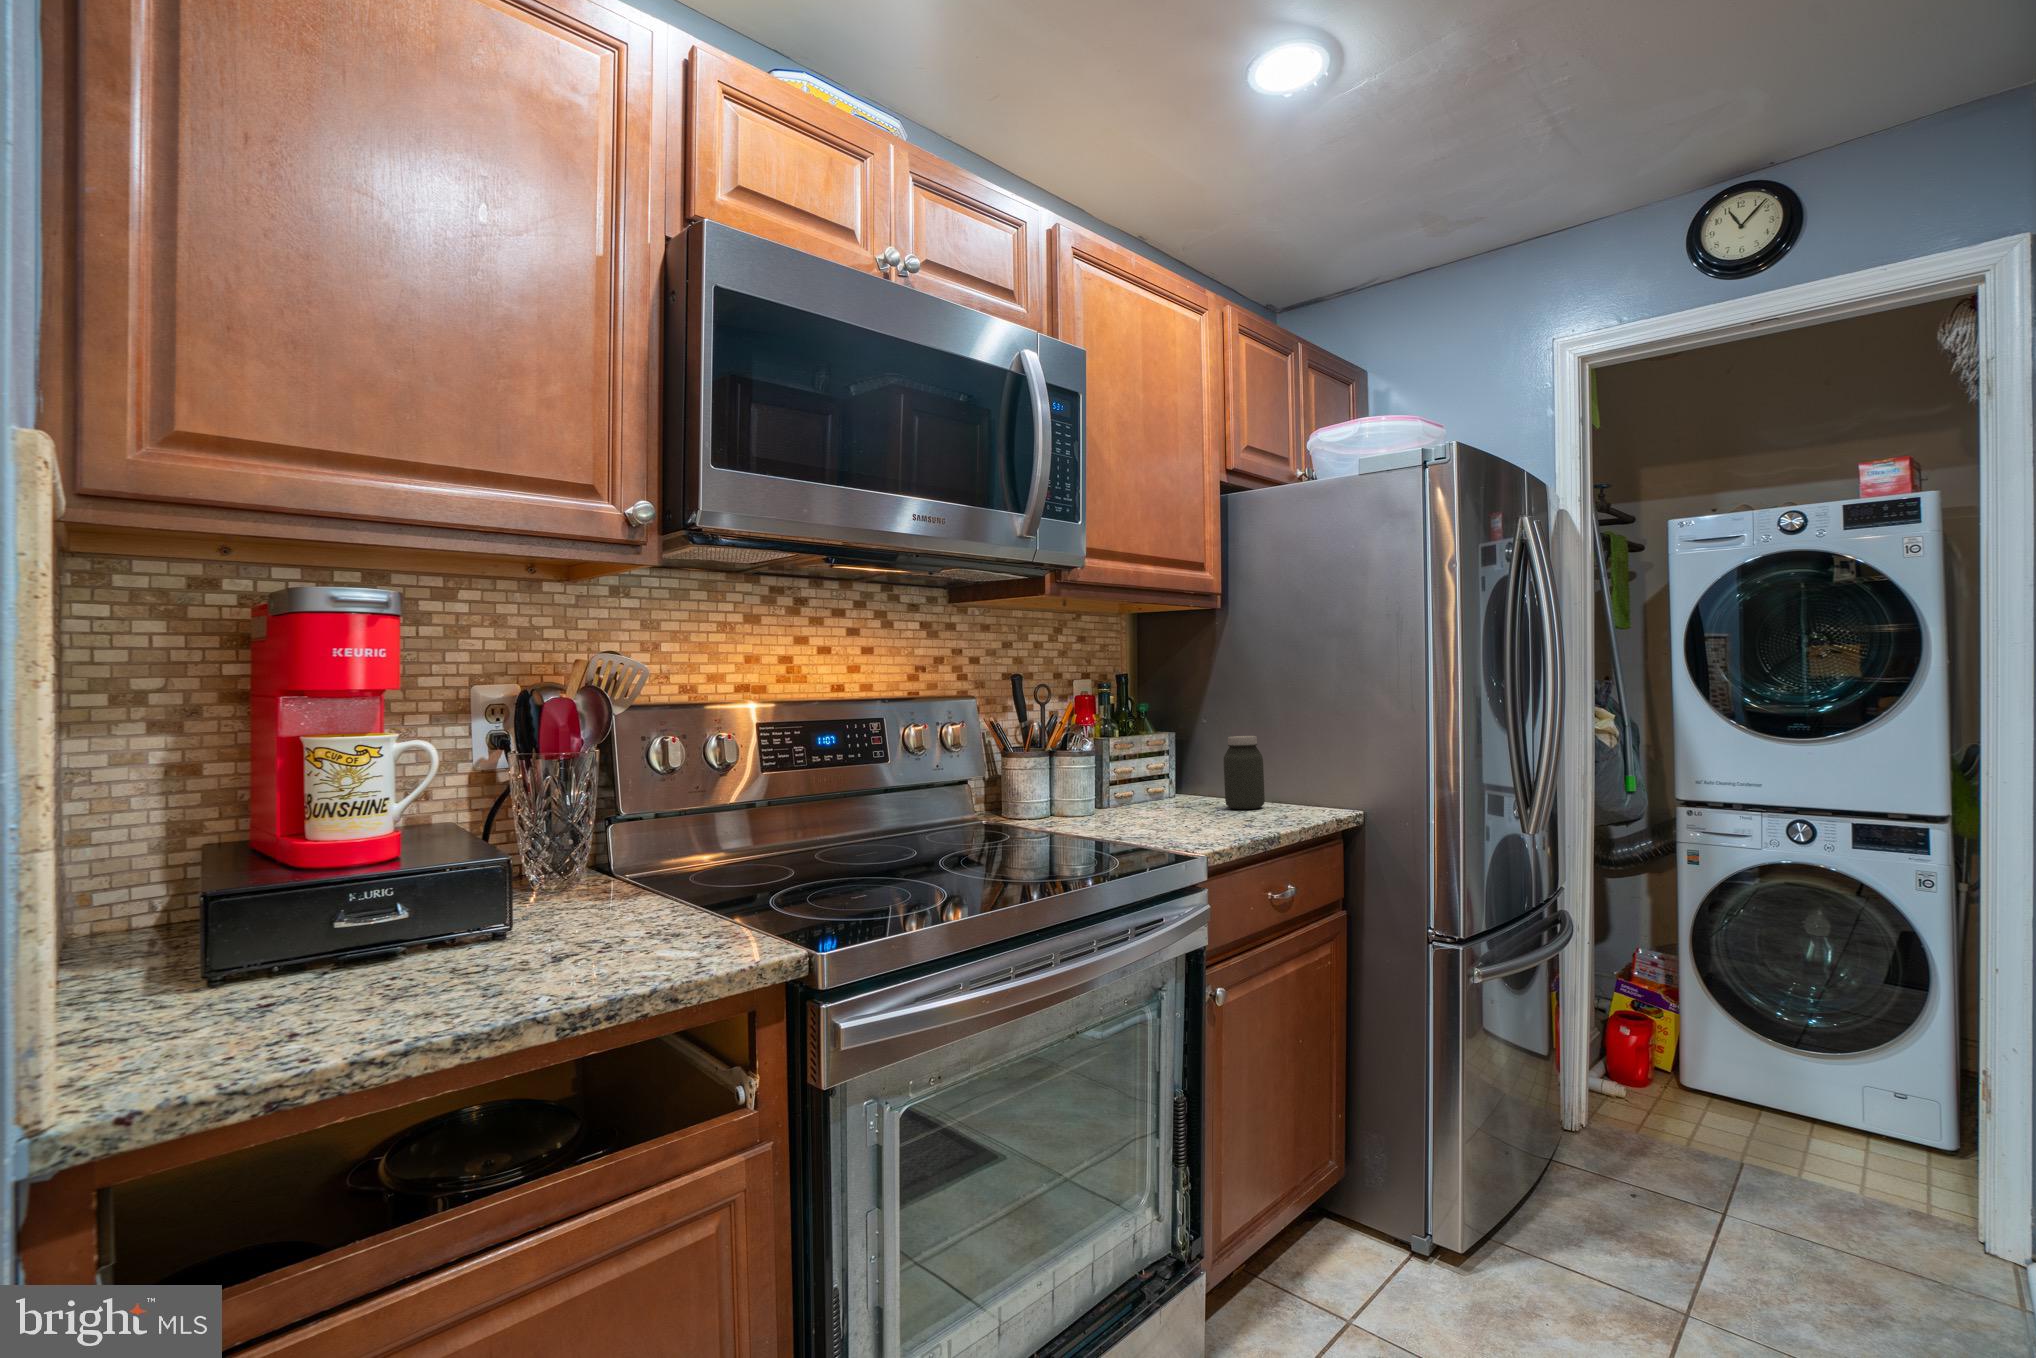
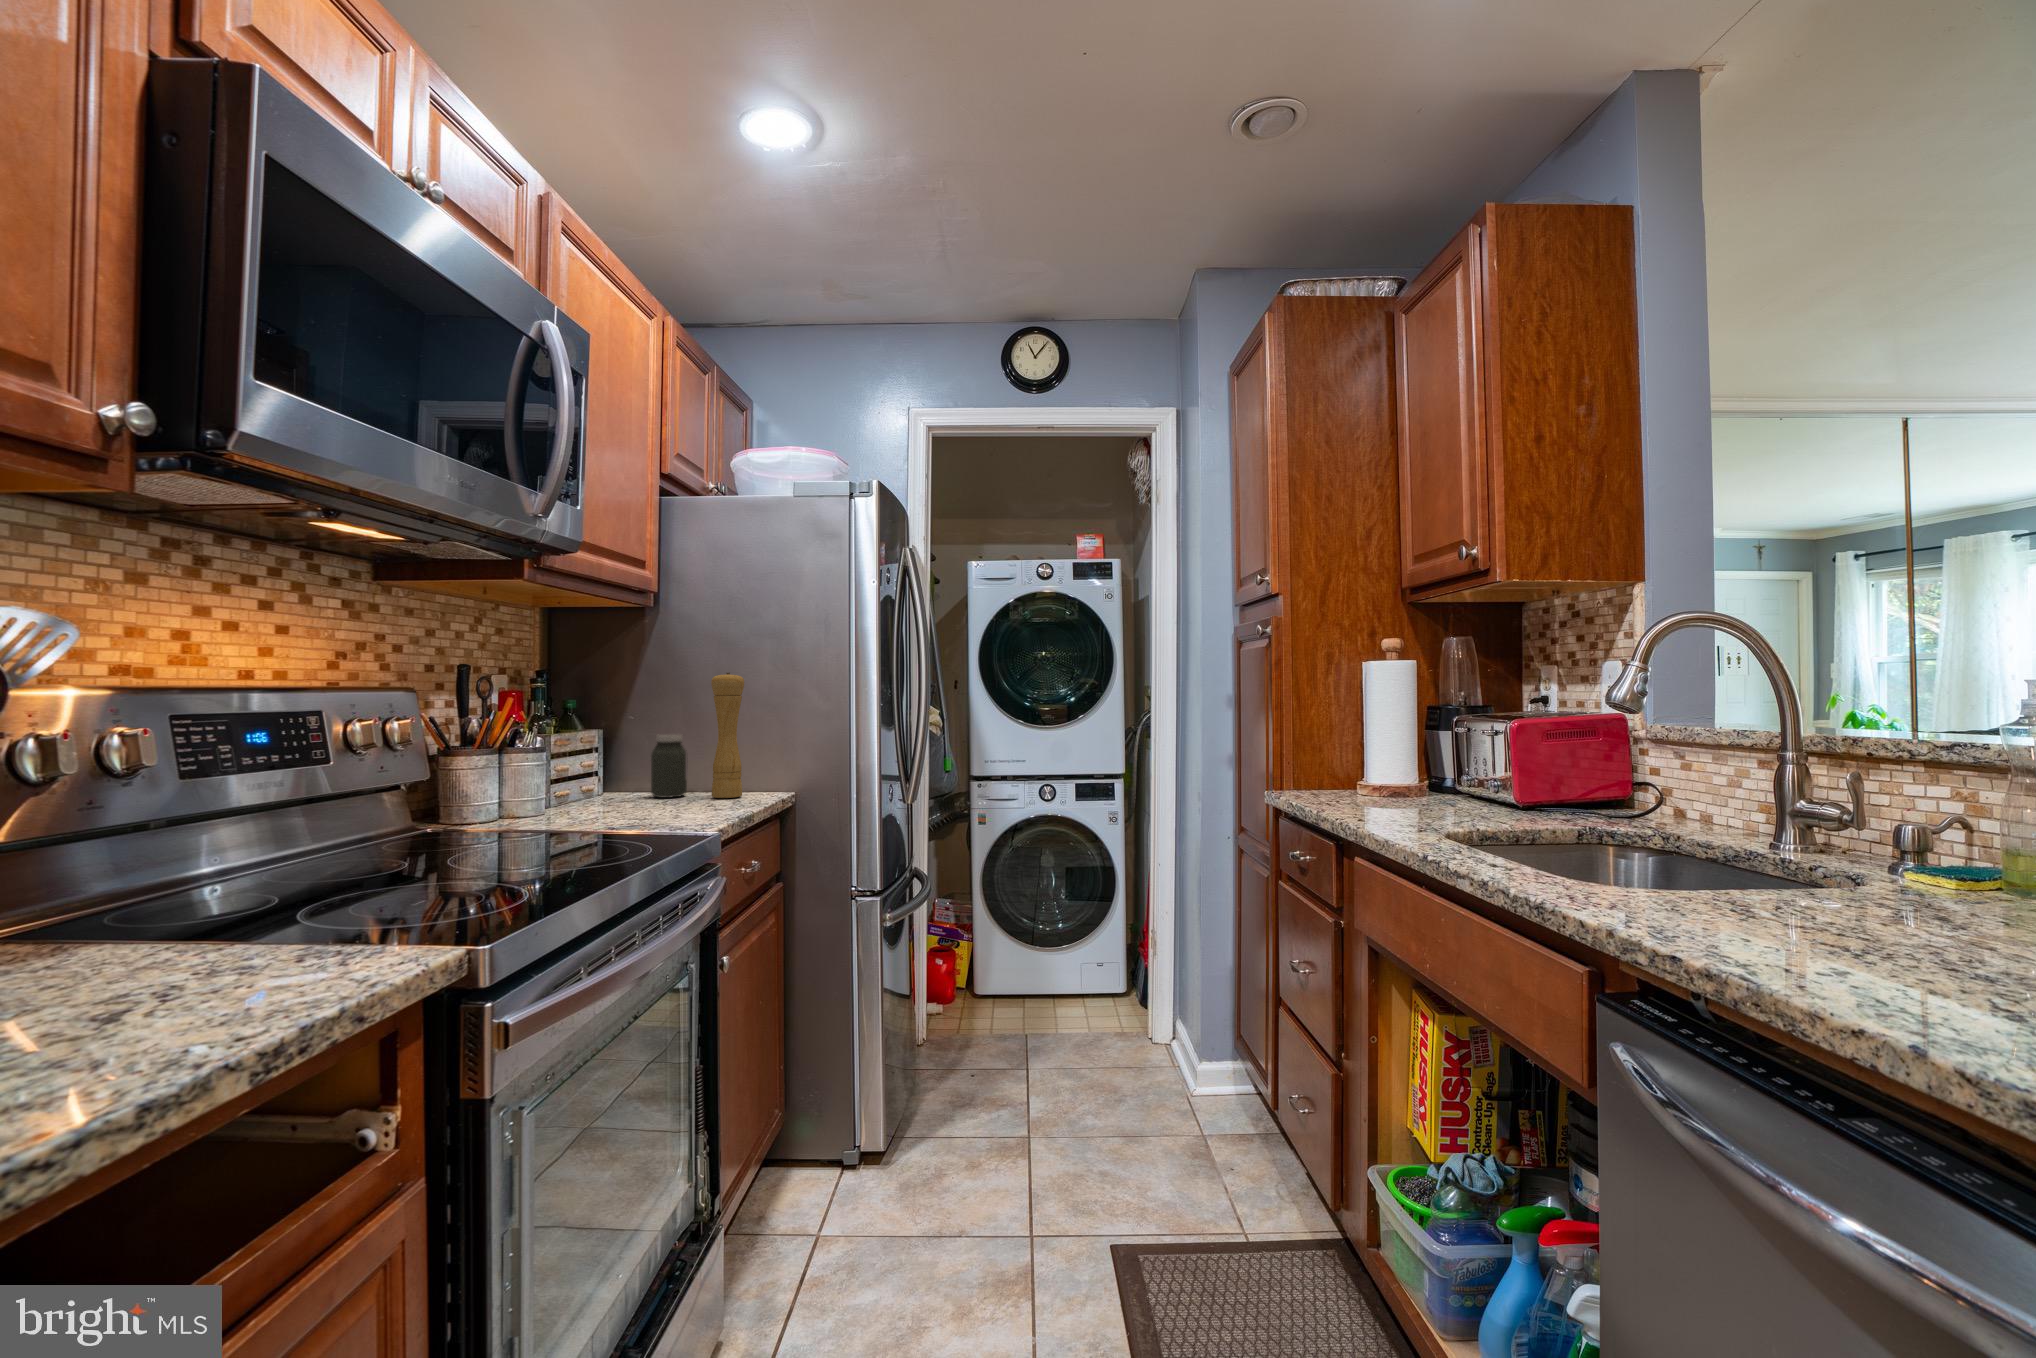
pepper mill: none [1275,662,1319,814] -> present [711,673,744,798]

